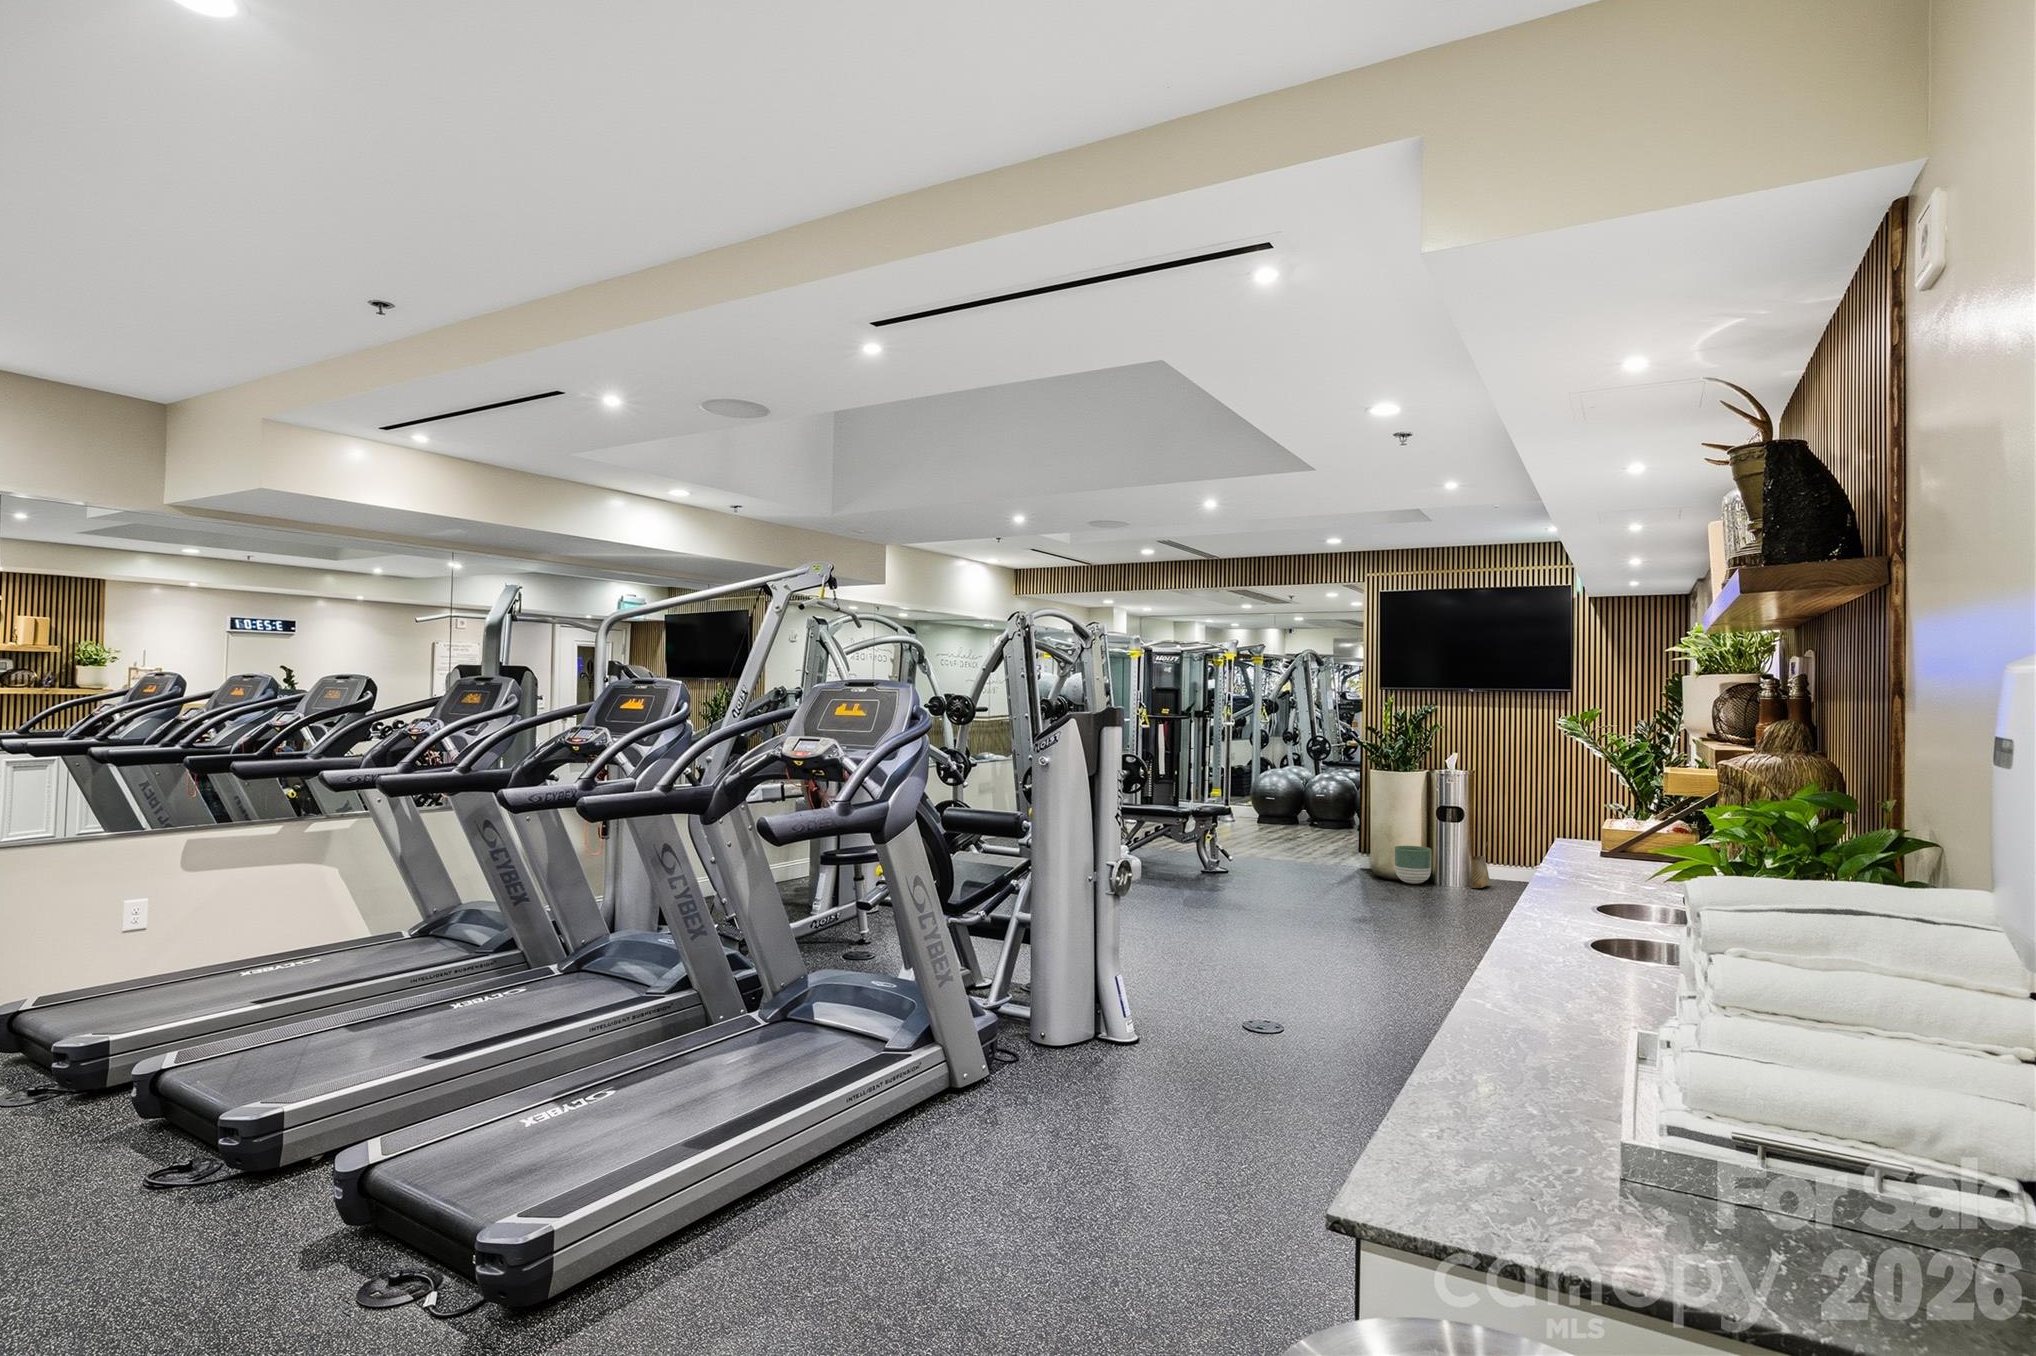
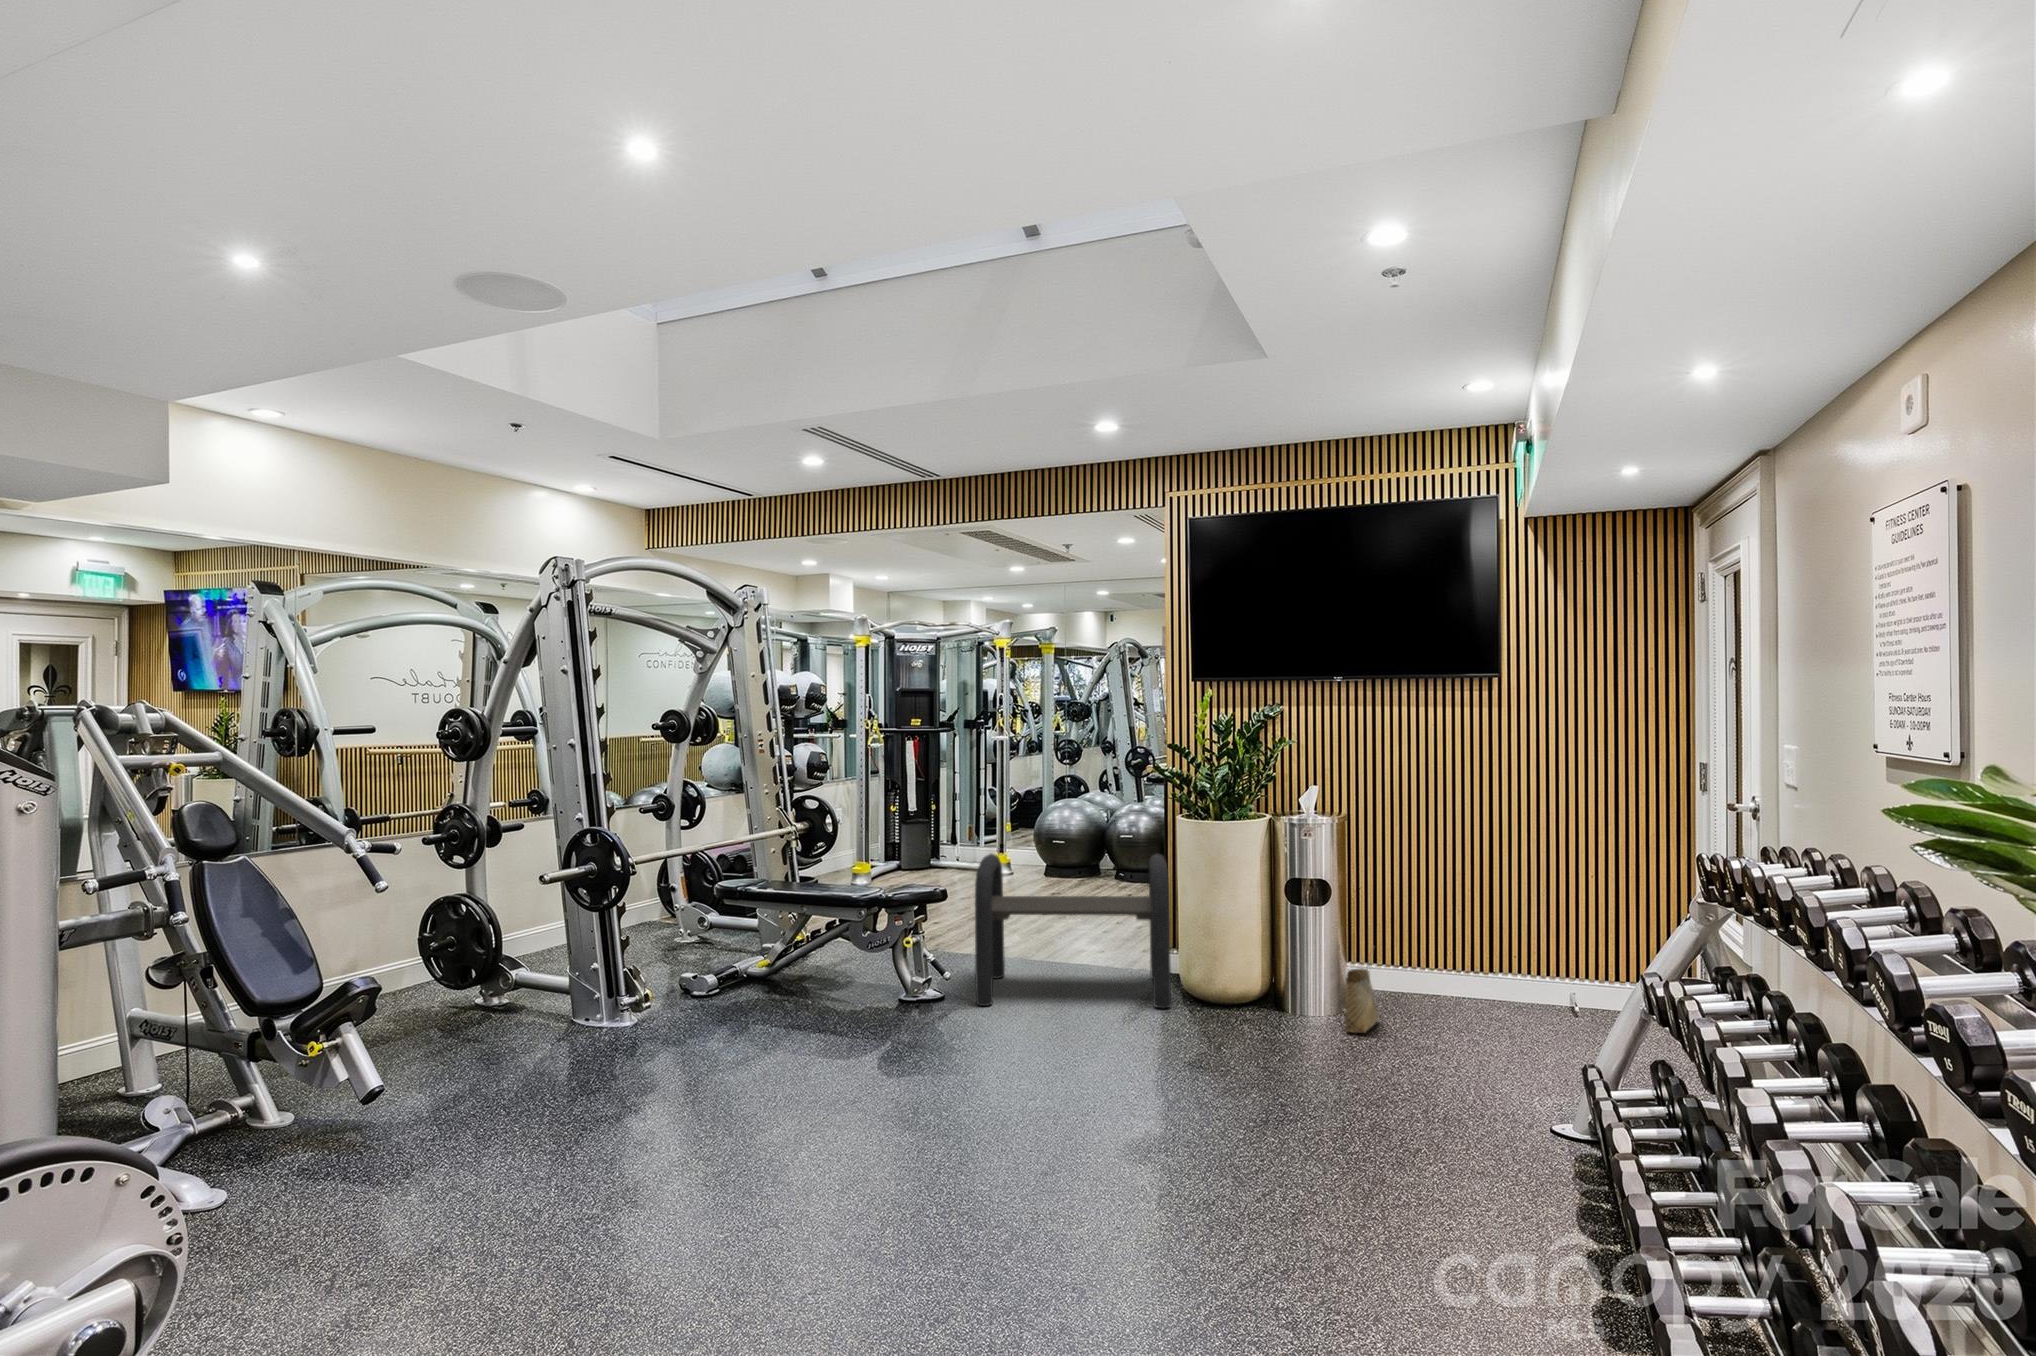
bench: none [1252,789,1368,877] -> present [975,854,1171,1009]
planter: present [1395,846,1431,884] -> none [1214,953,1276,1025]

